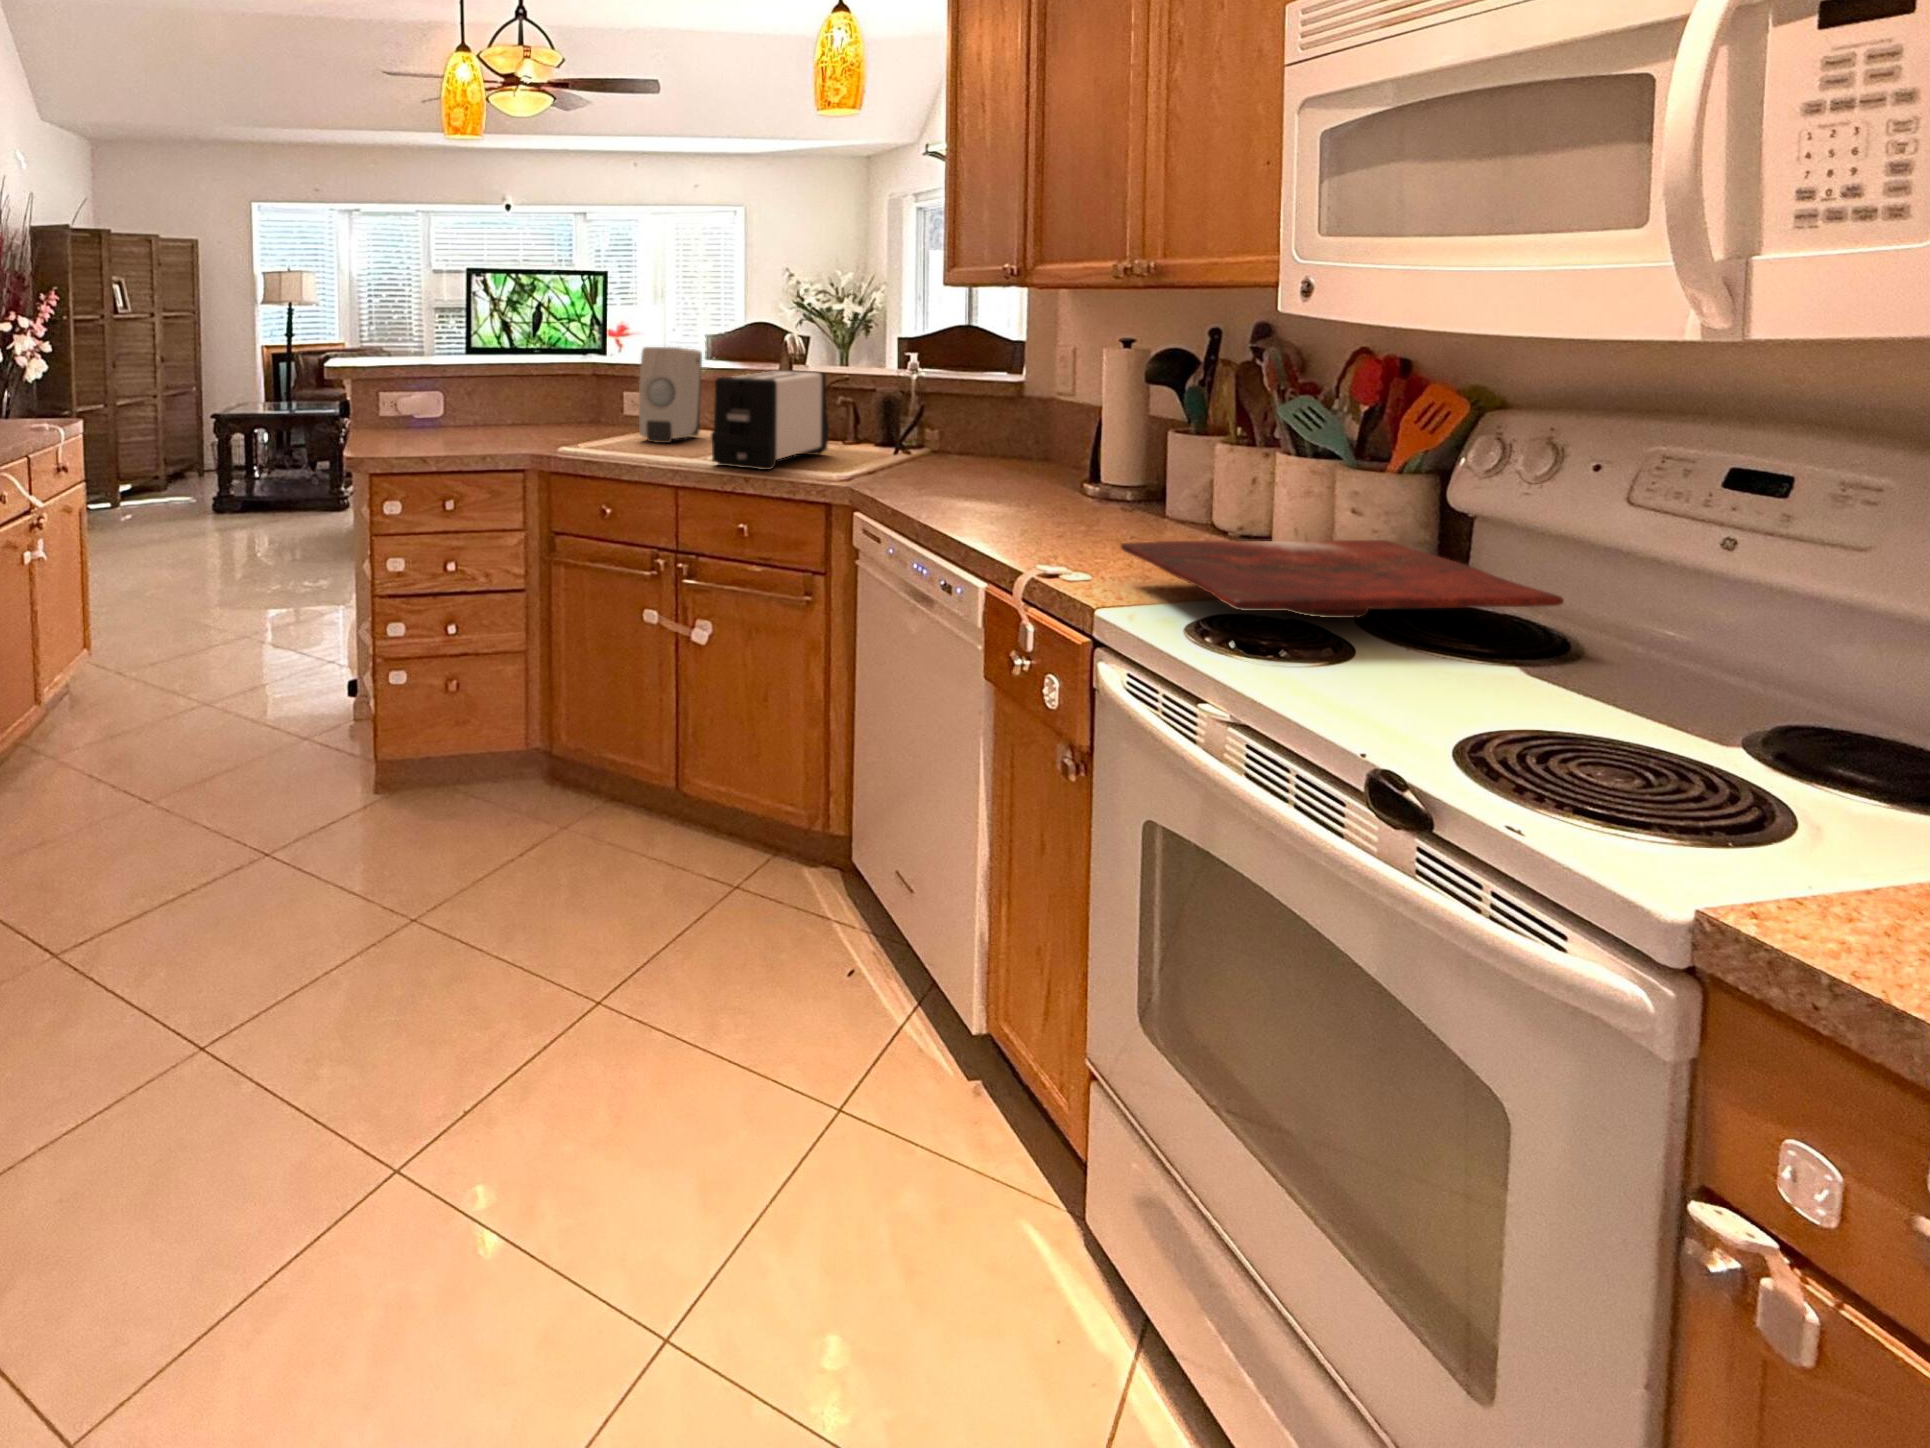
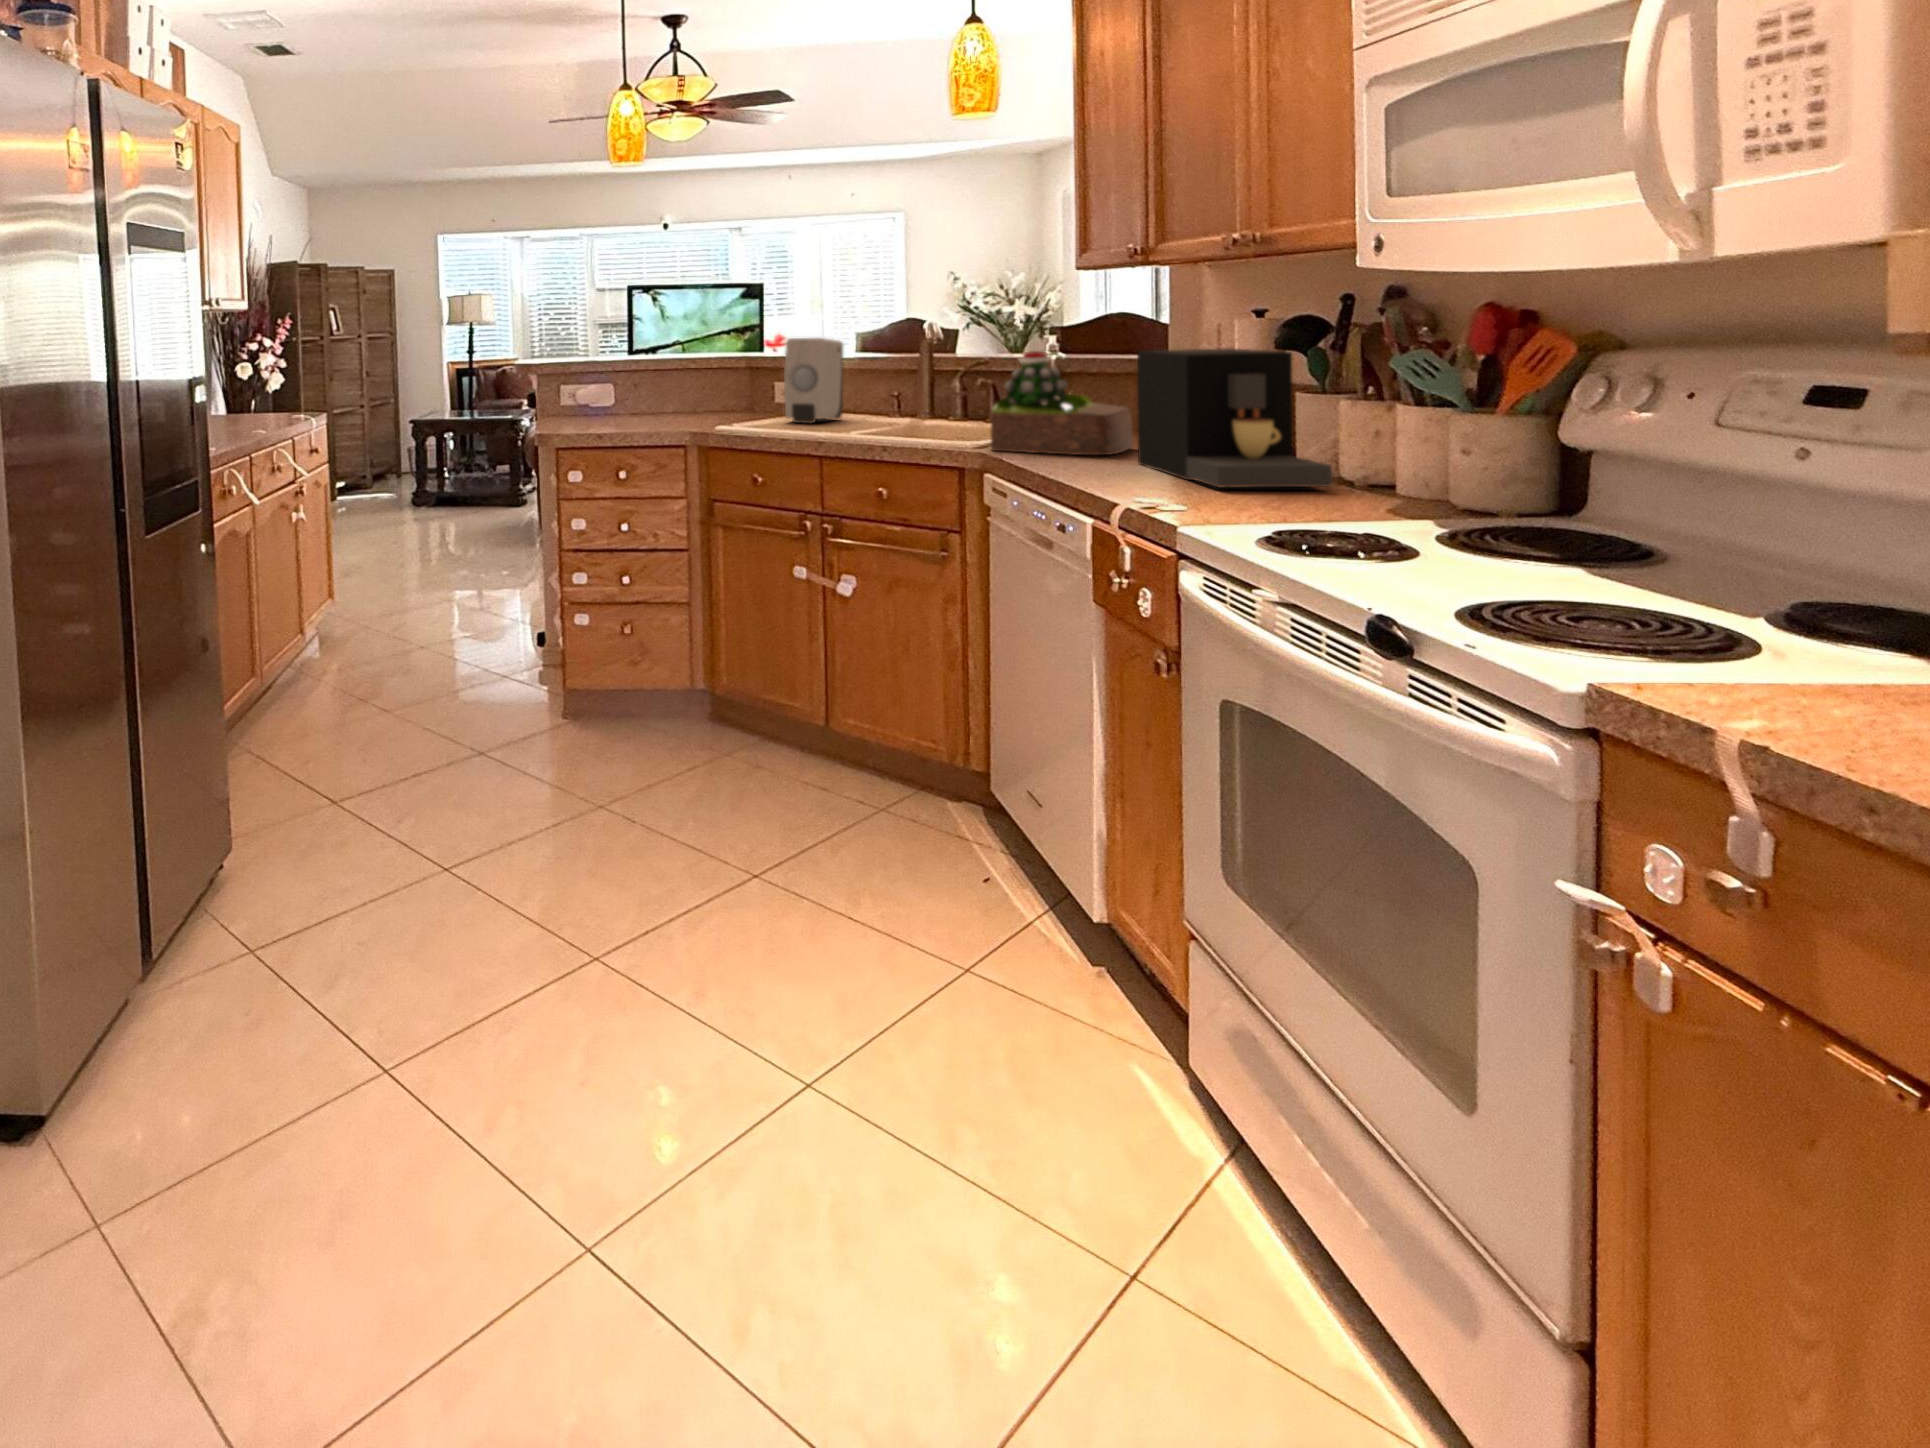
toaster: present [711,370,829,470] -> none [848,355,966,441]
succulent plant: none [862,375,997,491] -> present [991,351,1133,455]
coffee maker: none [1012,380,1211,542] -> present [1137,348,1332,487]
cutting board: present [1121,540,1564,618] -> none [1212,477,1653,536]

